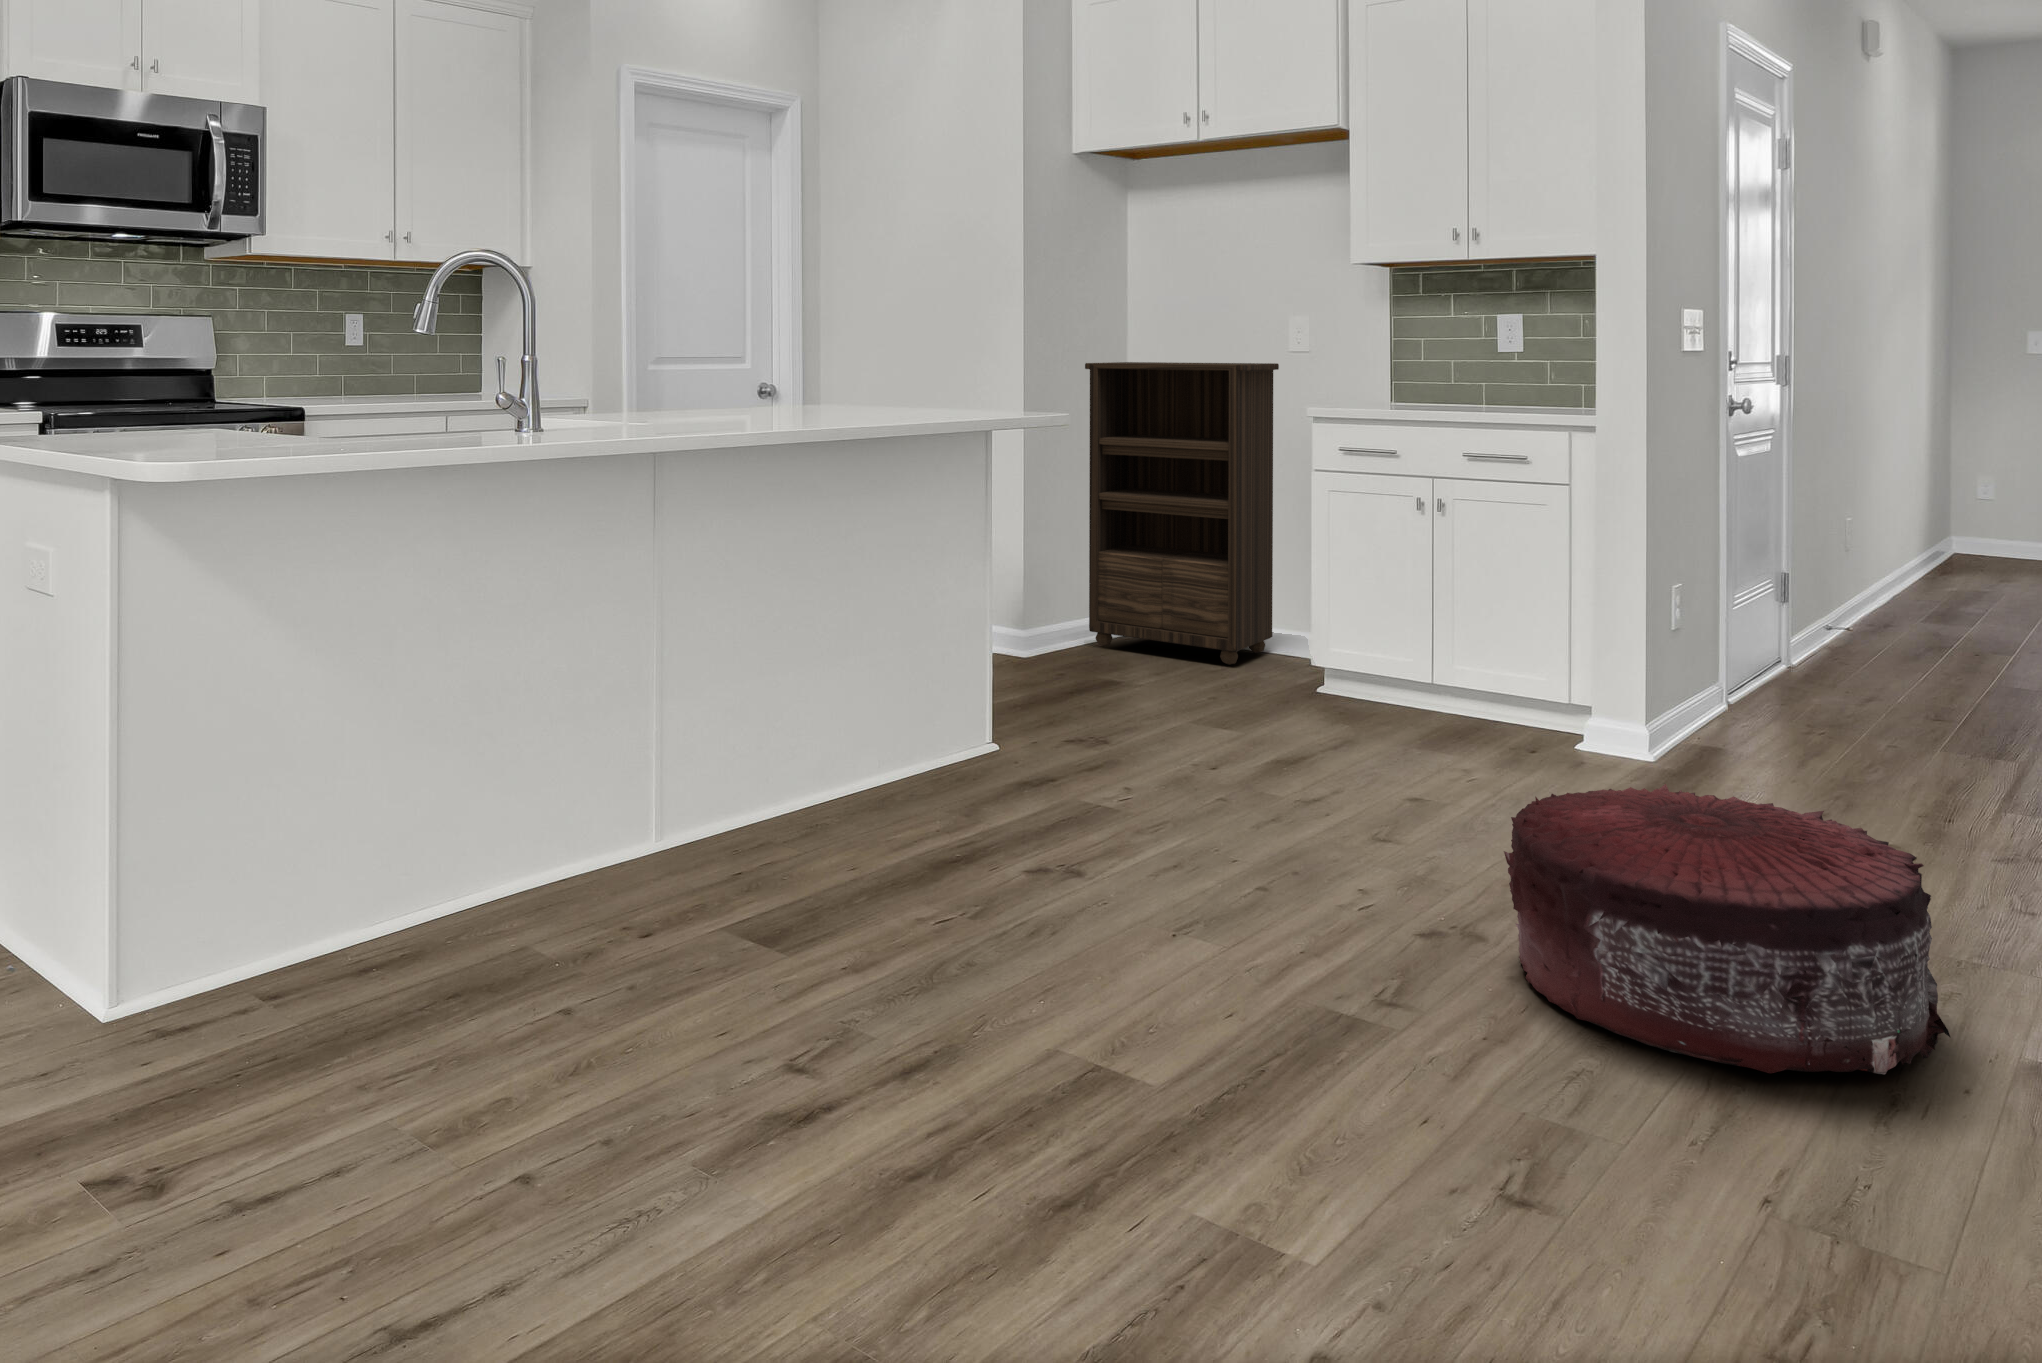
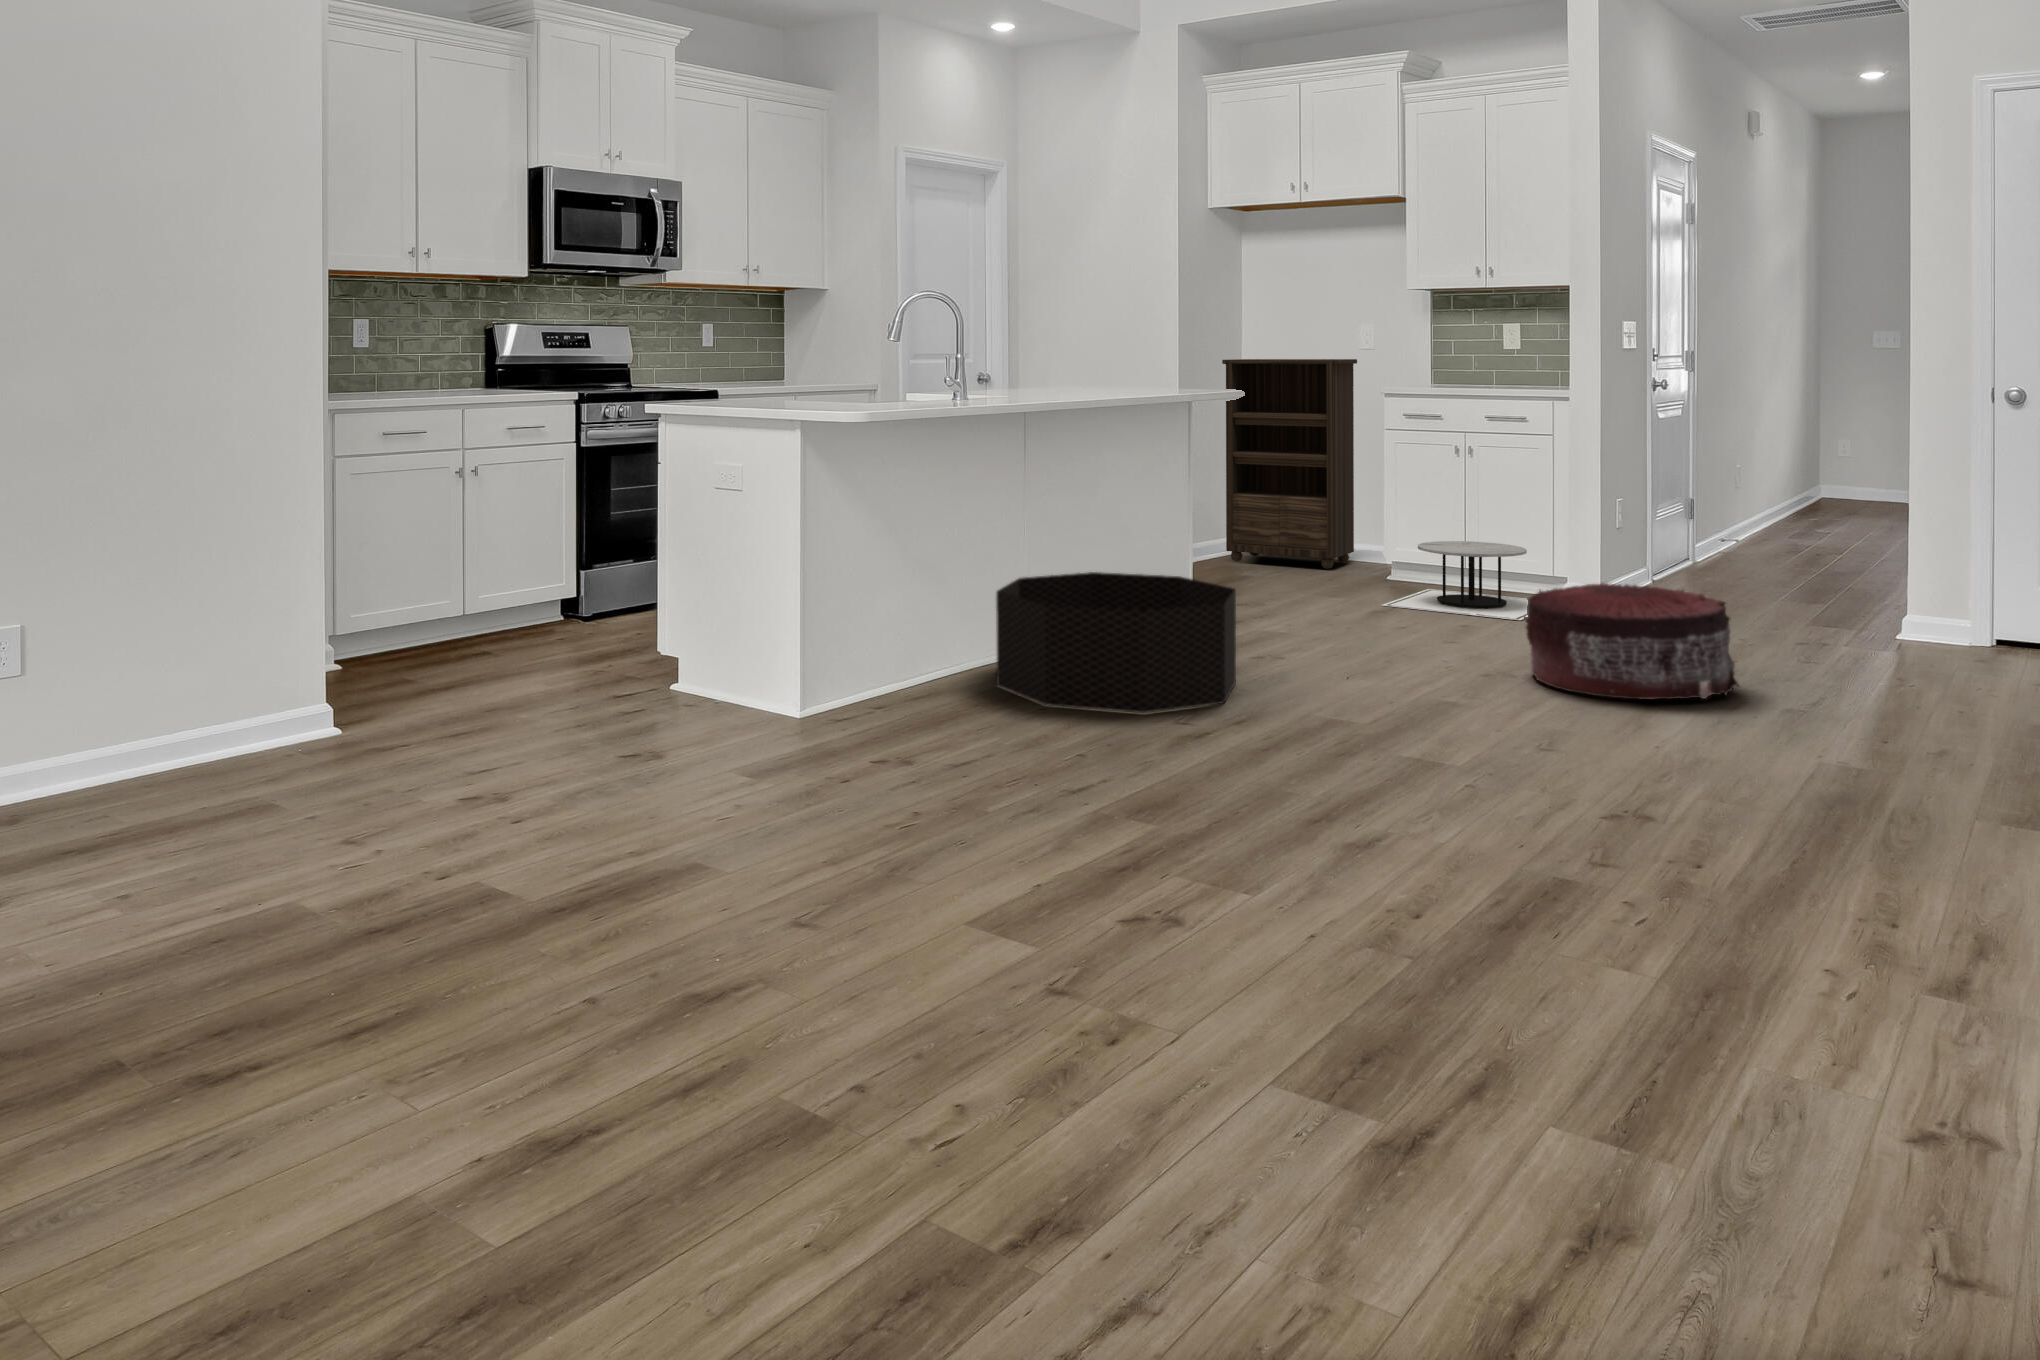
side table: none [1286,645,1581,794] -> present [1383,541,1528,620]
basket: none [522,729,955,1063] -> present [996,572,1236,713]

